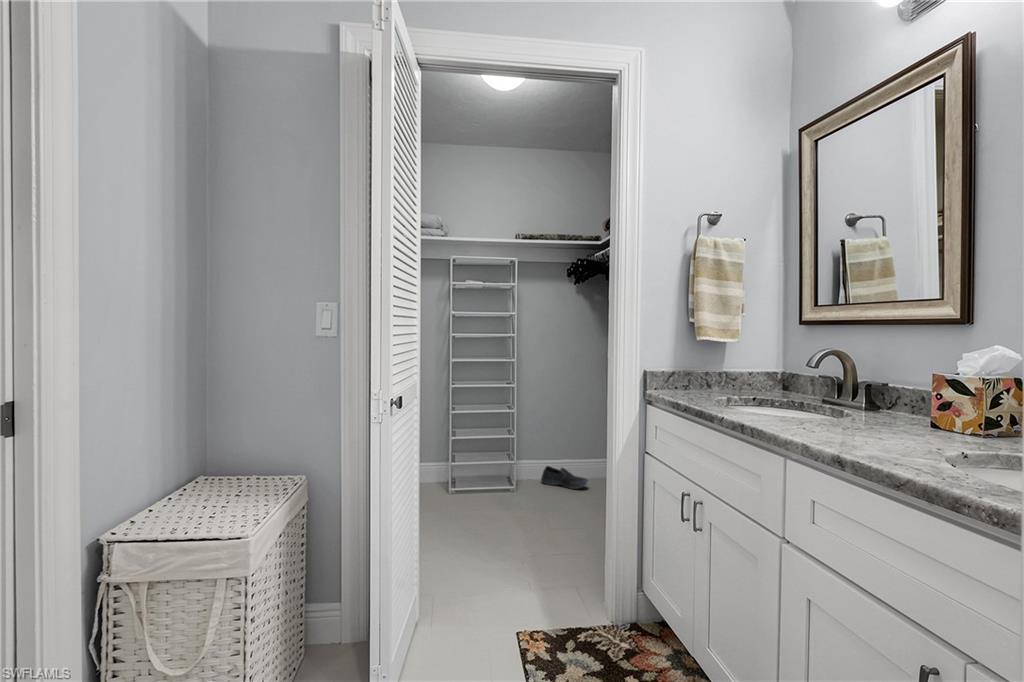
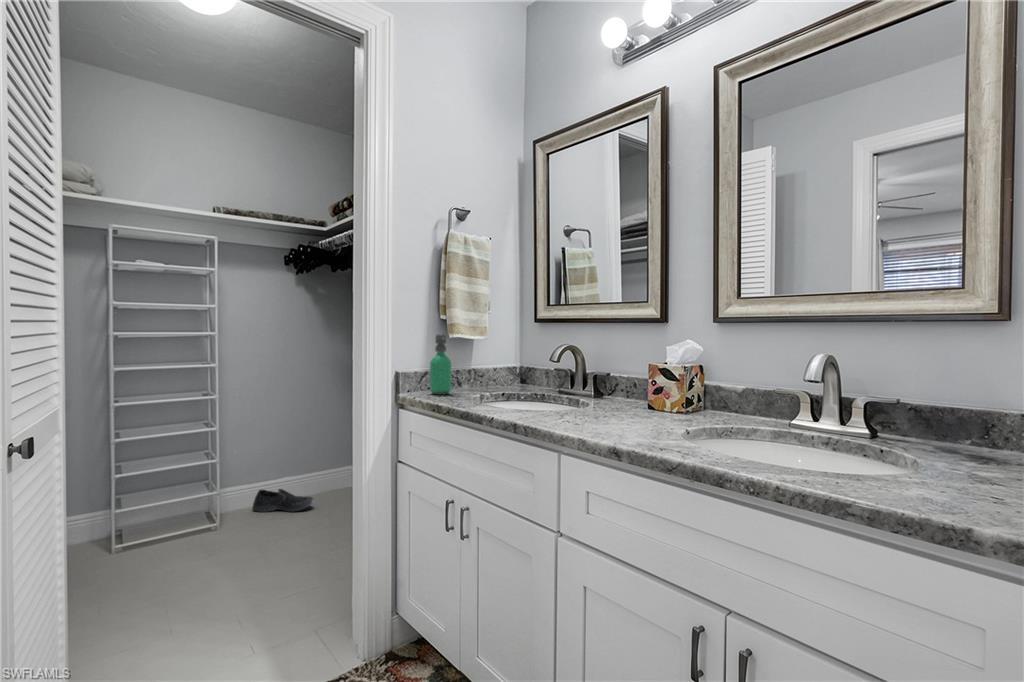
soap dispenser: none [677,335,699,394] -> present [430,333,451,394]

